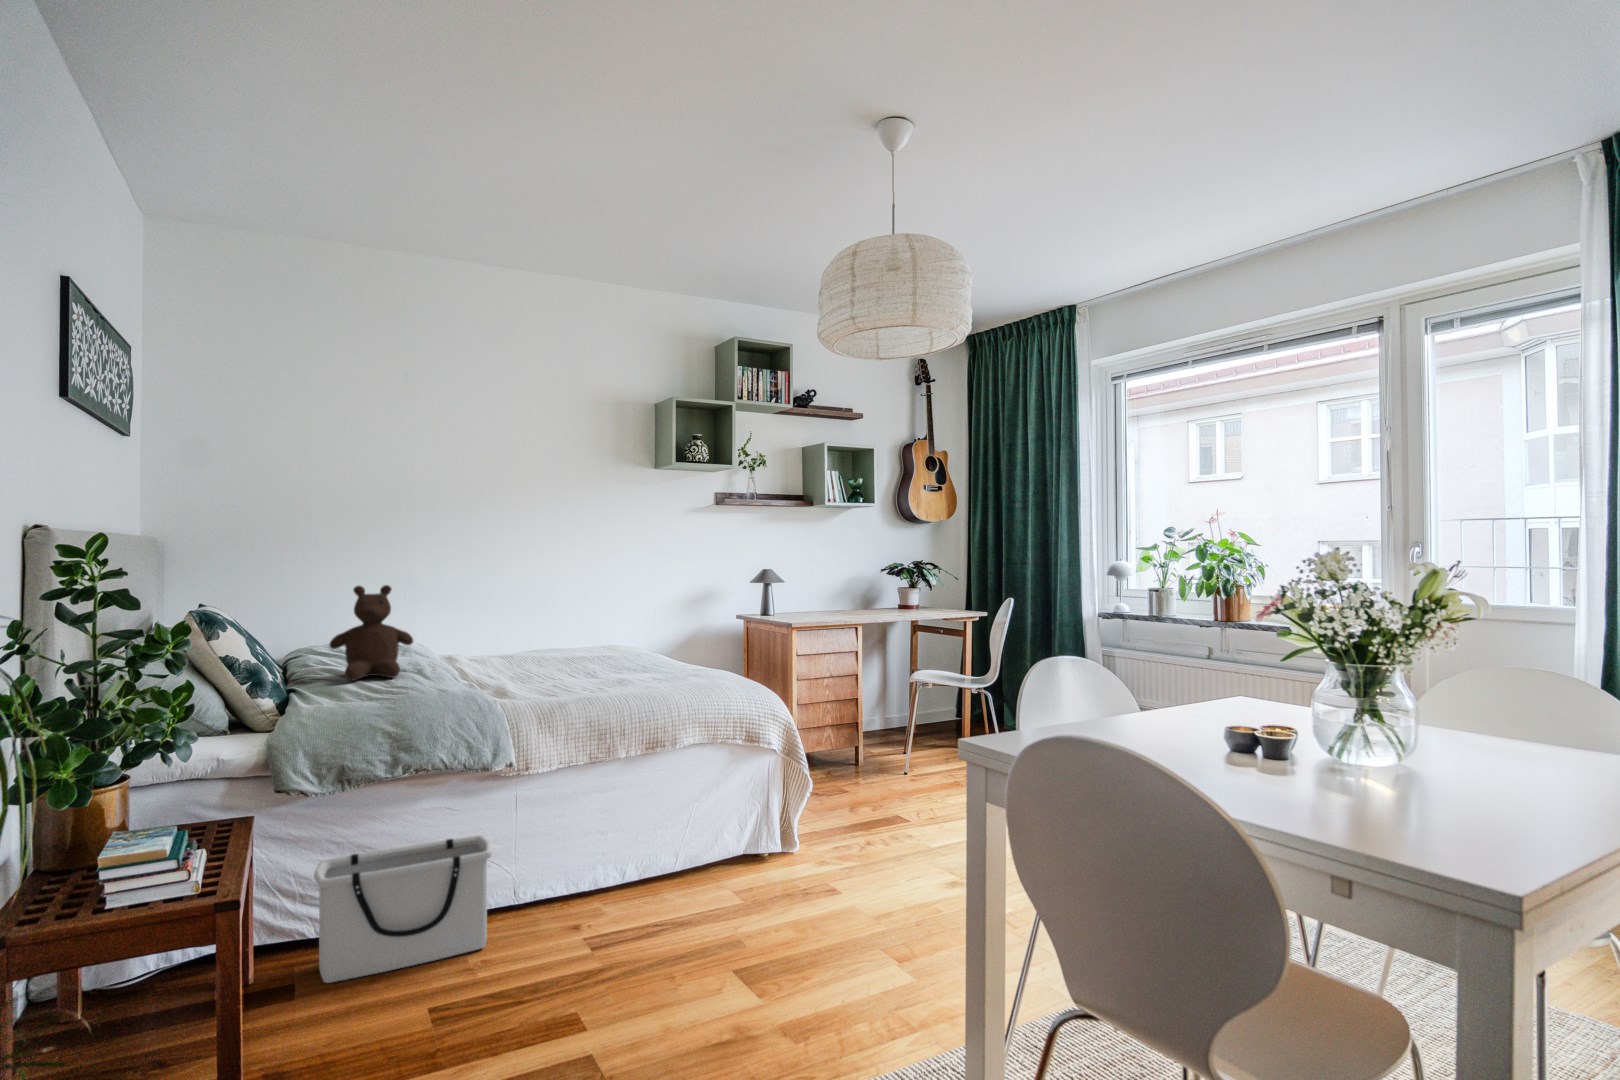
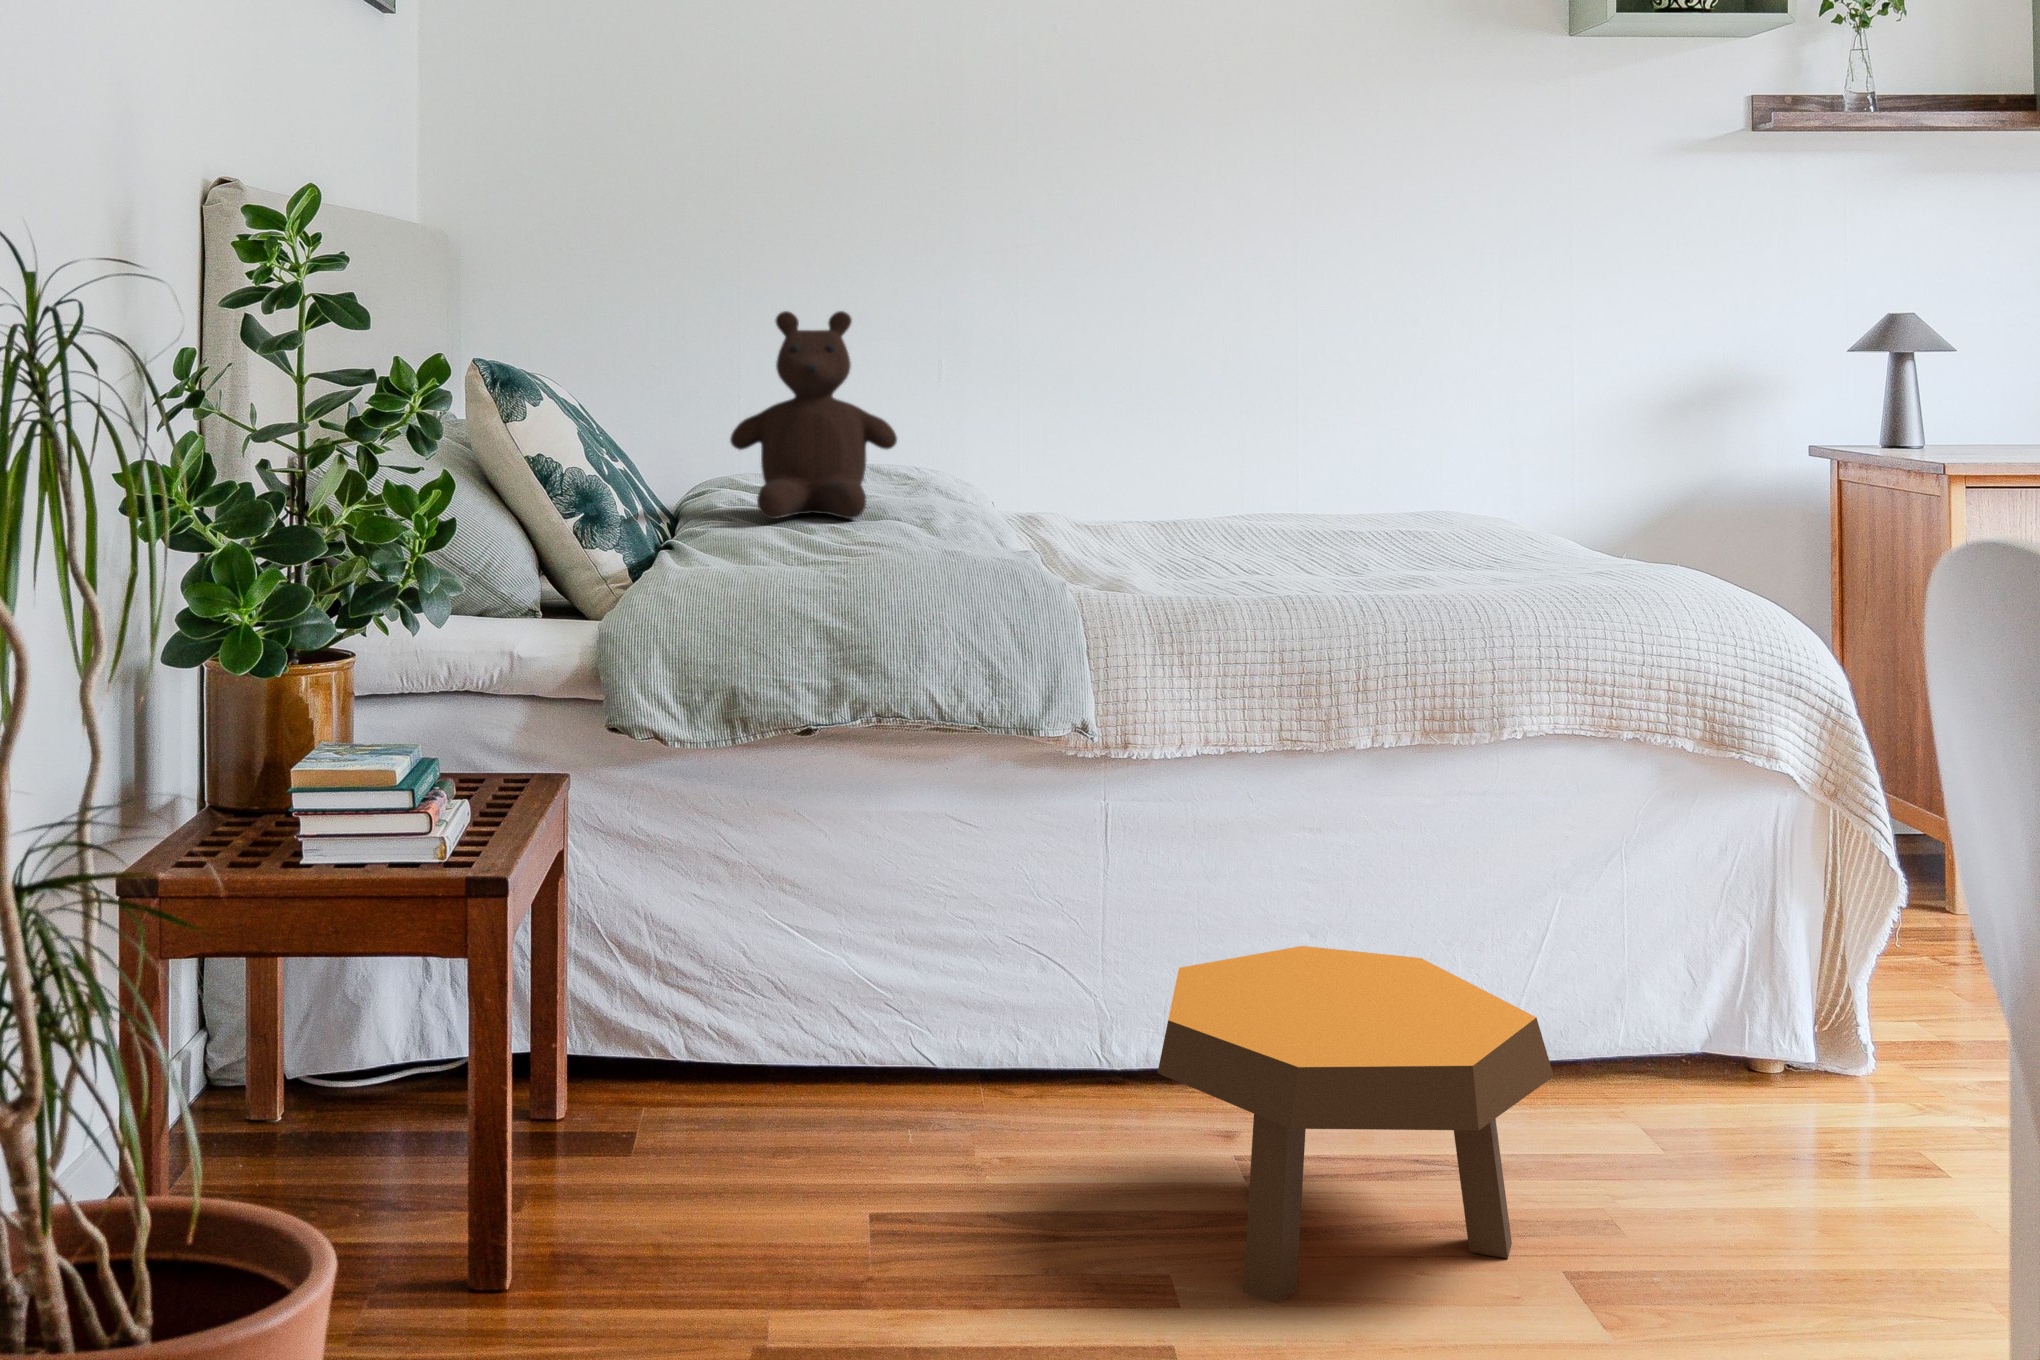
storage bin: present [314,835,492,983] -> none [676,886,1039,1155]
footstool: none [550,839,703,992] -> present [1158,946,1554,1303]

